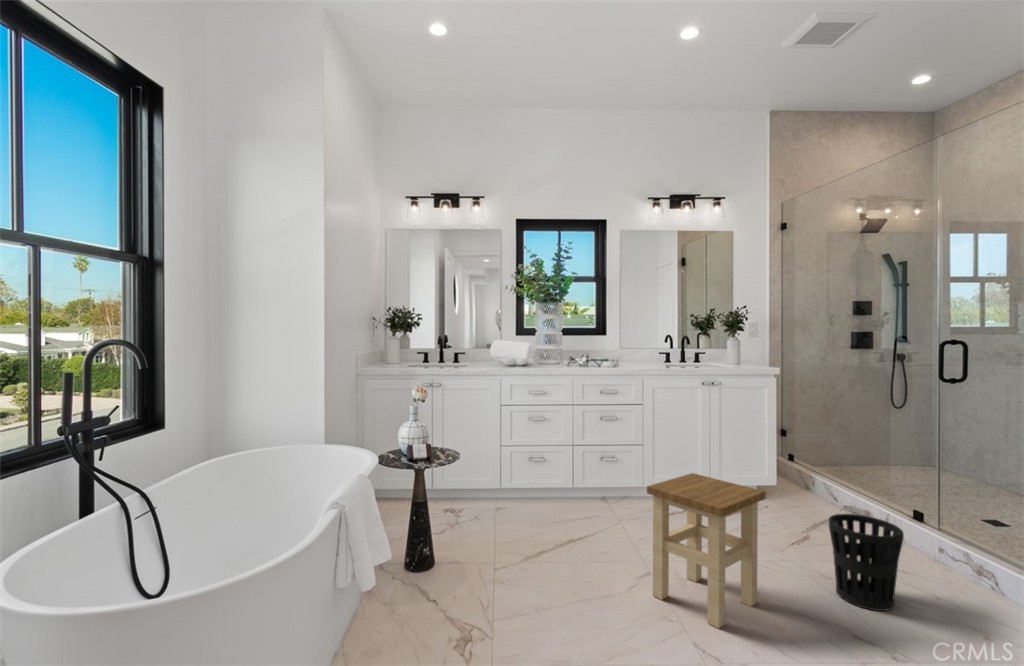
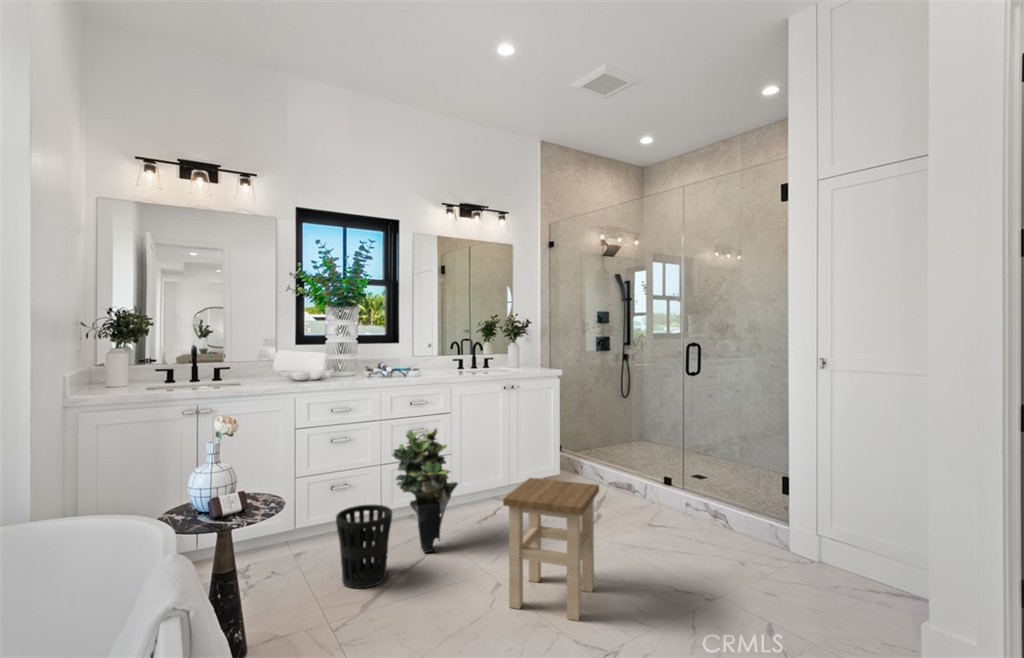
potted plant: none [575,415,636,530] -> present [392,429,458,553]
wastebasket: present [829,514,904,611] -> present [336,505,392,588]

